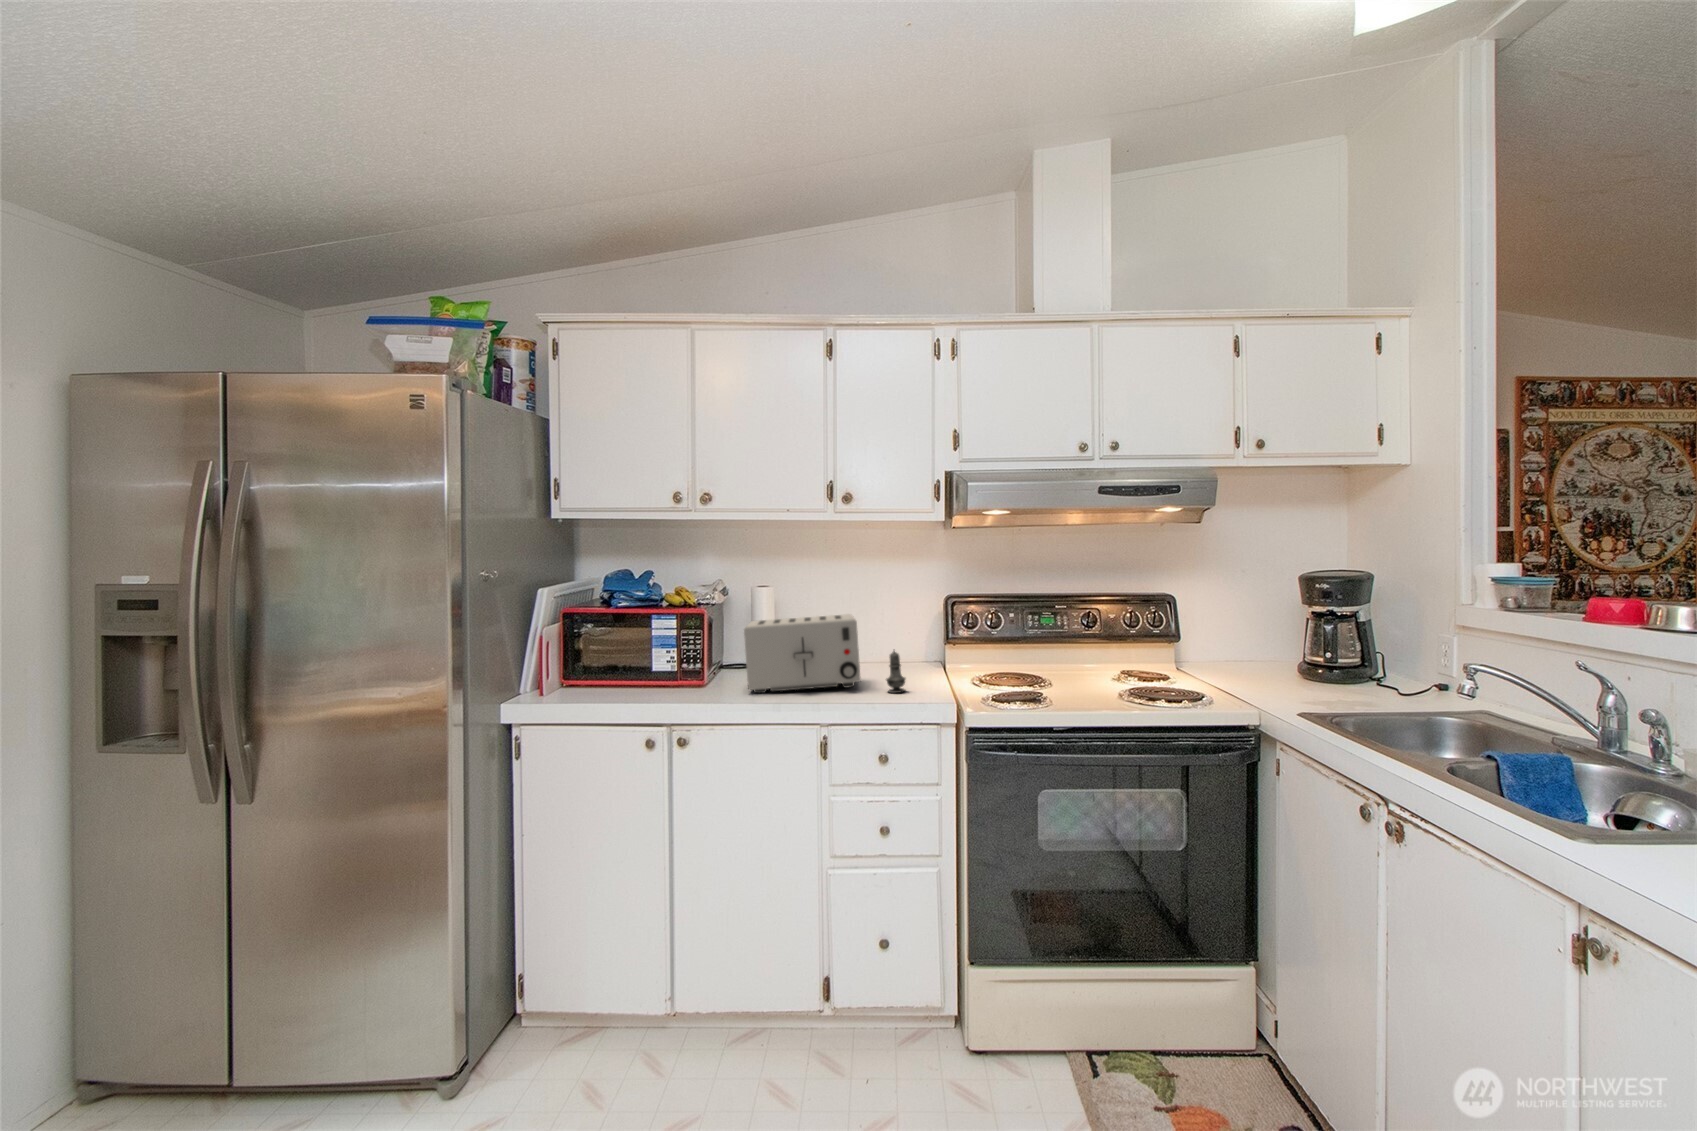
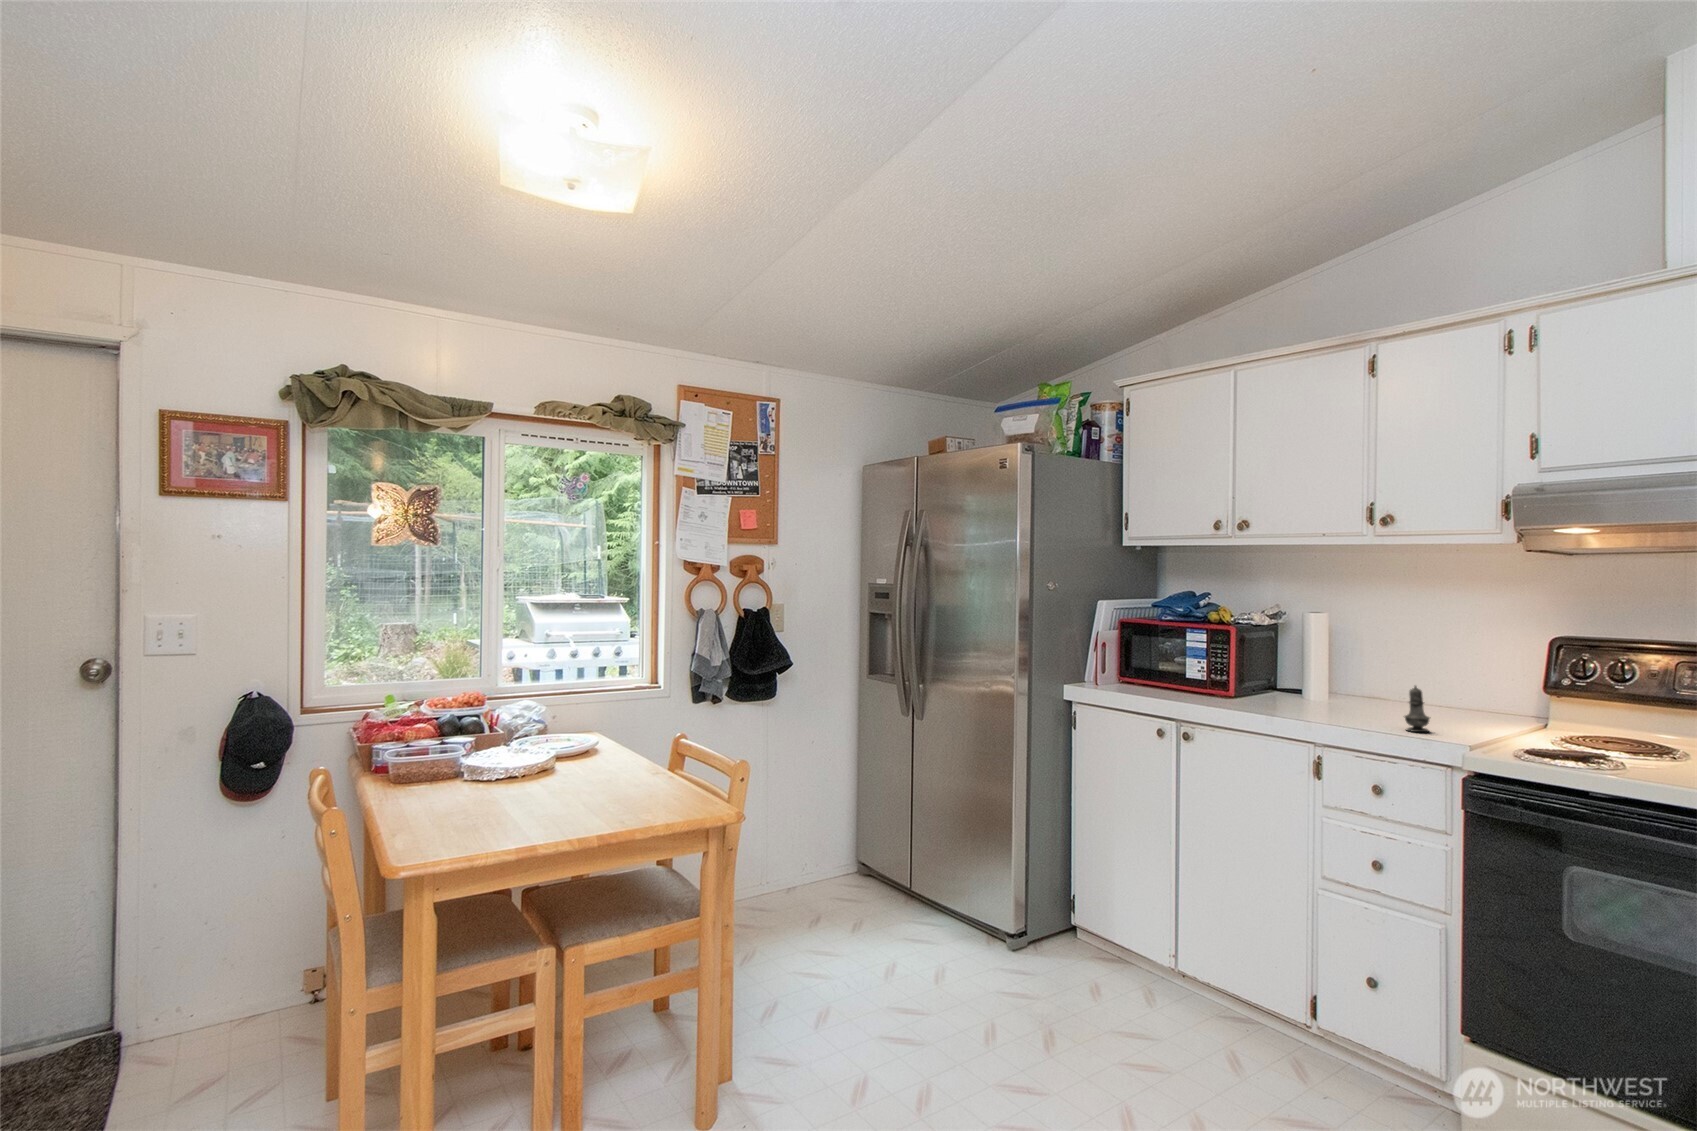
toaster: present [744,614,861,693] -> none [1256,642,1402,719]

